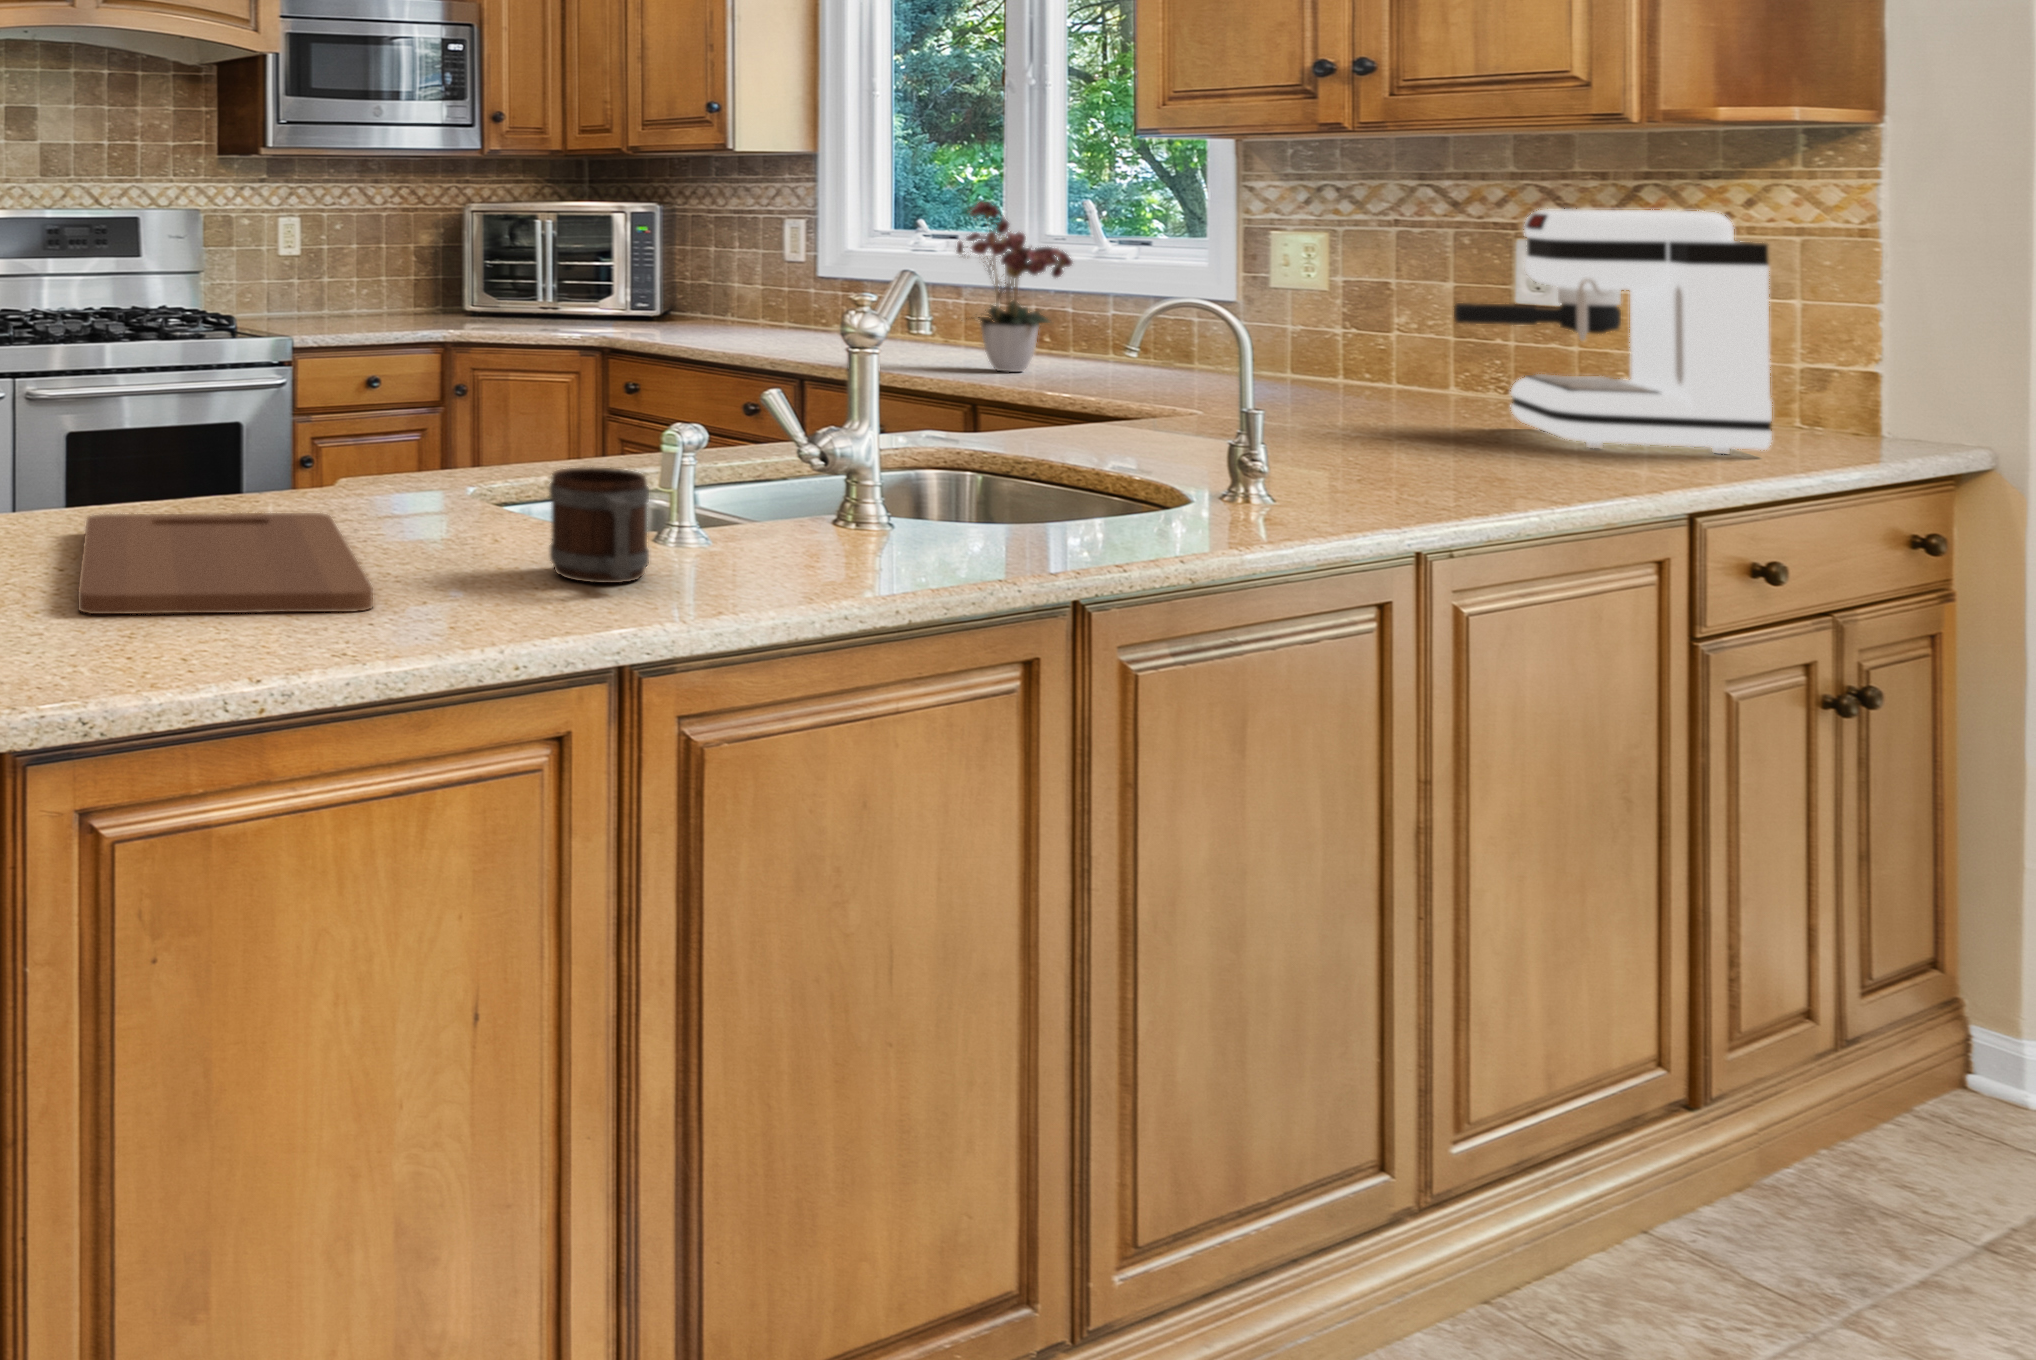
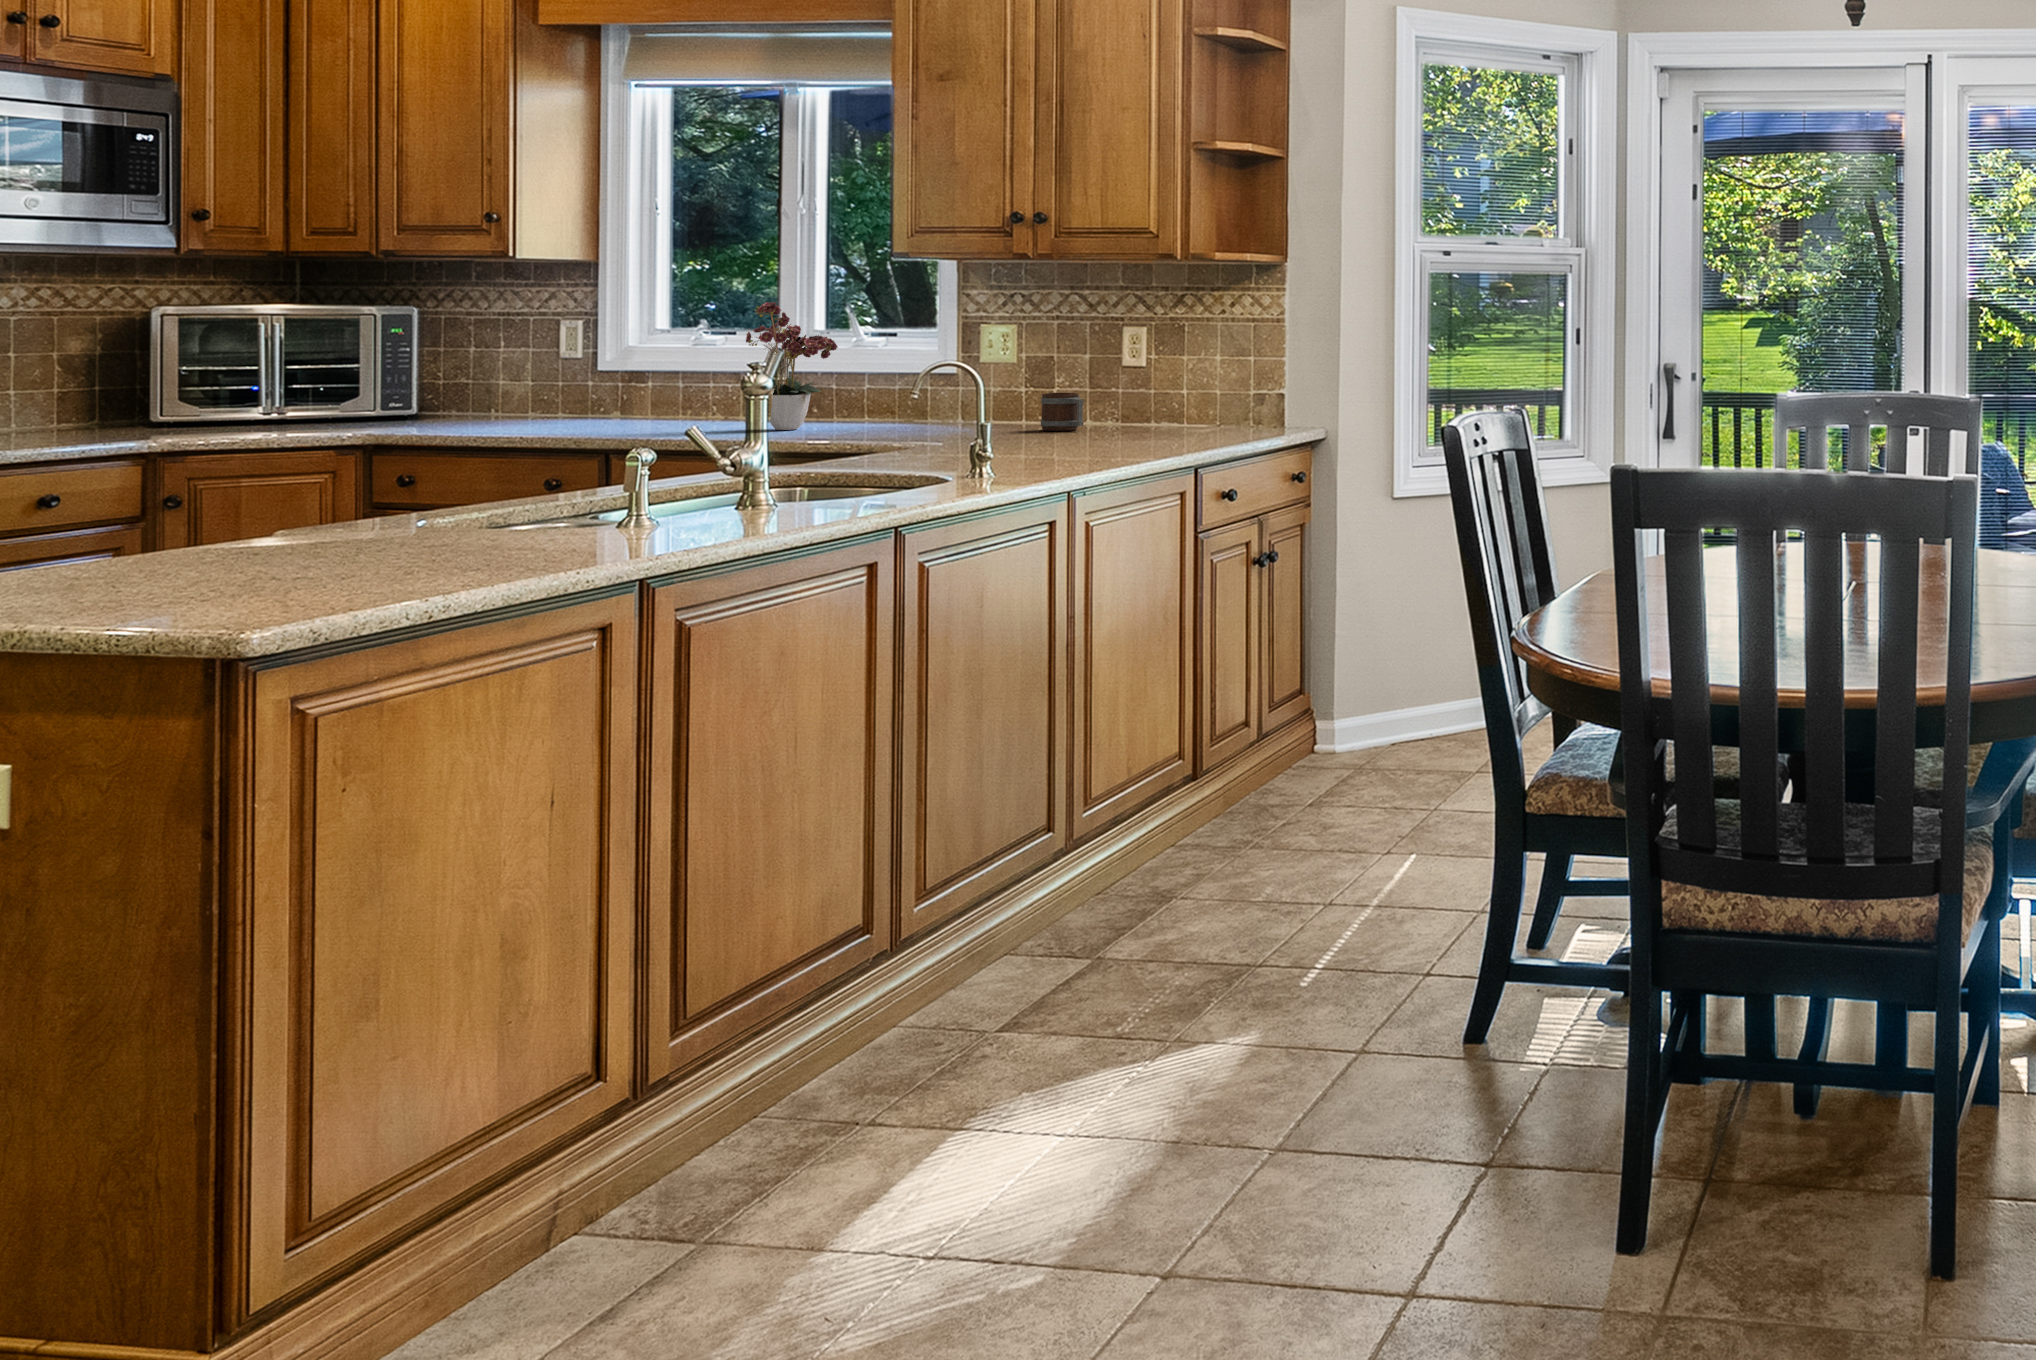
coffee maker: present [1454,210,1772,454] -> none [1089,307,1240,440]
mug: present [549,467,649,583] -> present [1041,392,1084,431]
cutting board: present [78,513,373,614] -> none [90,536,456,598]

